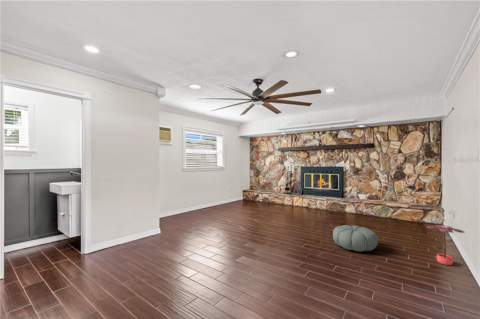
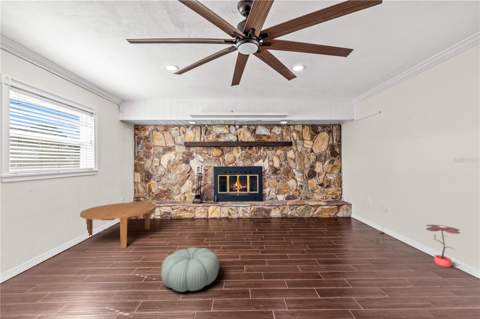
coffee table: none [213,188,252,211] -> present [80,202,156,249]
pouf: present [333,225,378,252] -> present [161,247,219,292]

